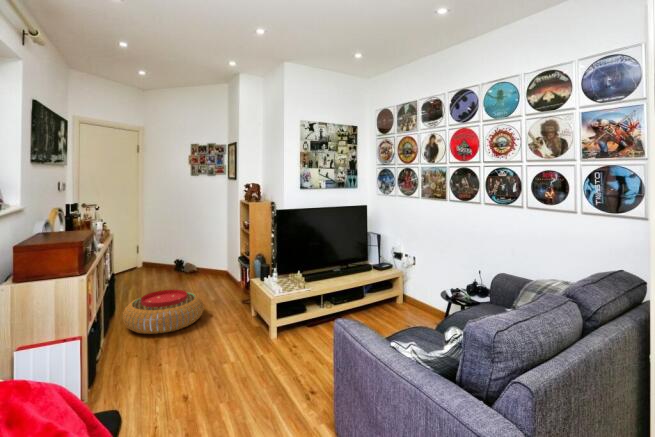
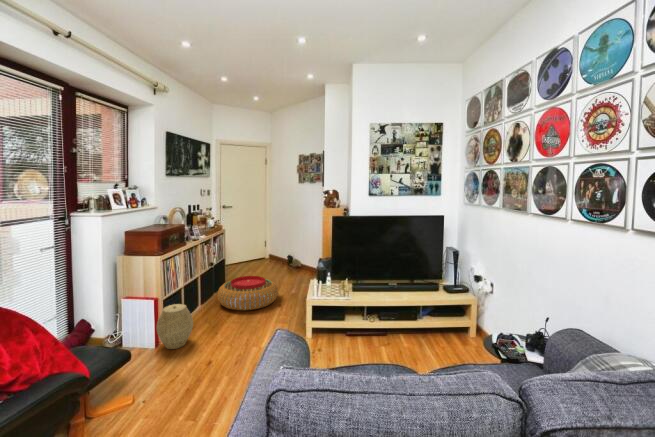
woven basket: none [99,334,149,395] -> present [157,304,193,349]

